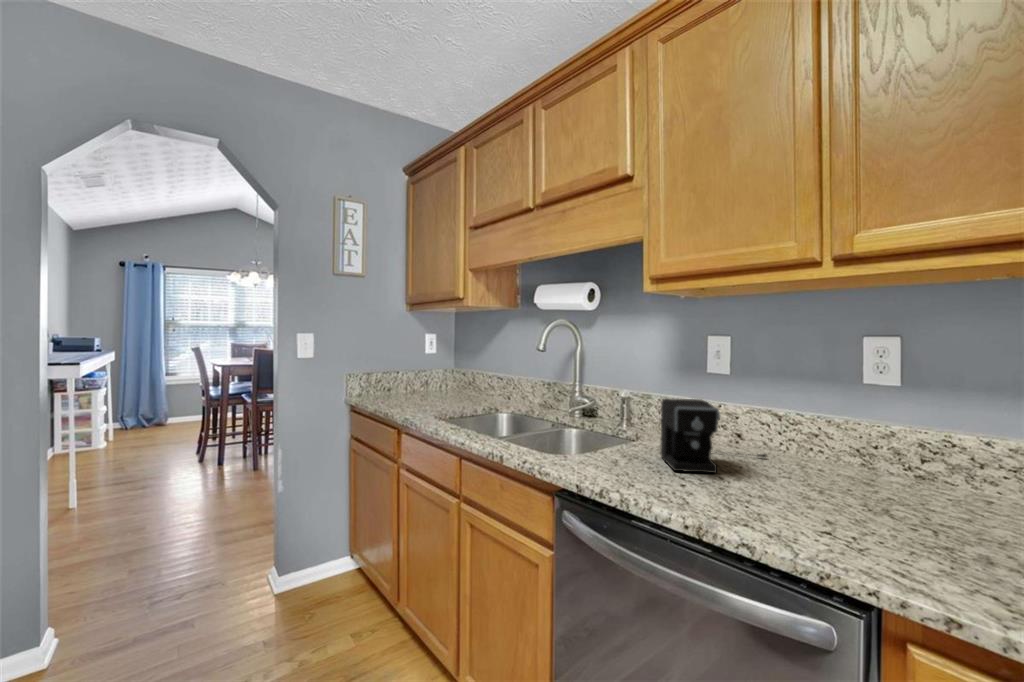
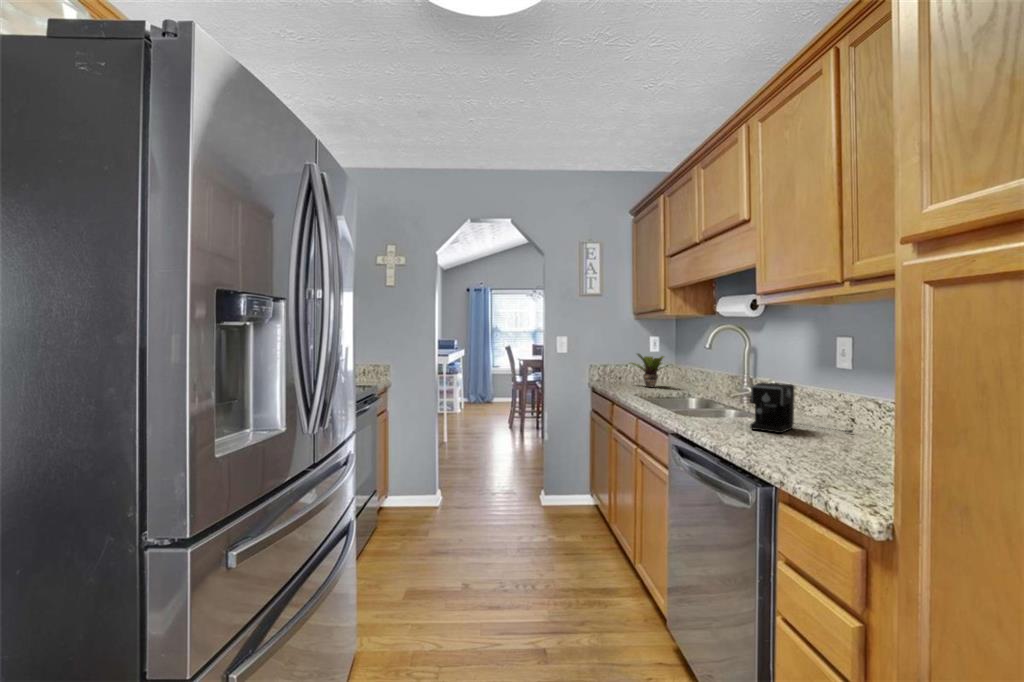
potted plant: none [407,356,465,400] -> present [631,354,668,387]

